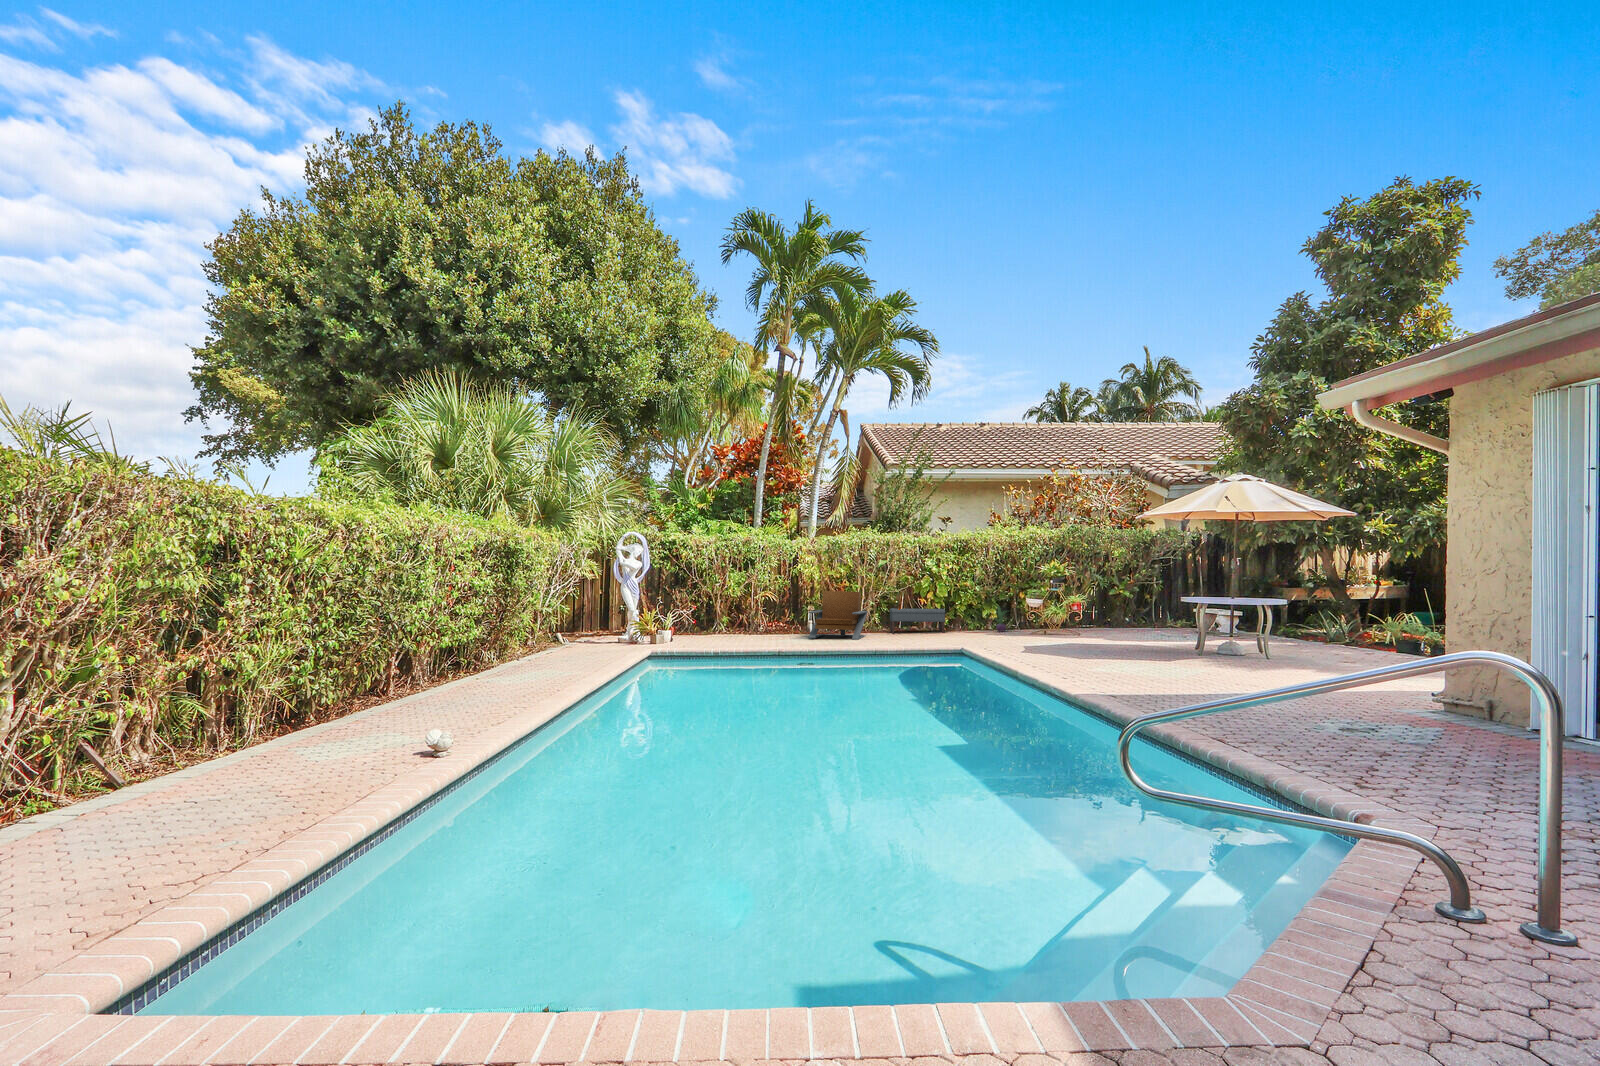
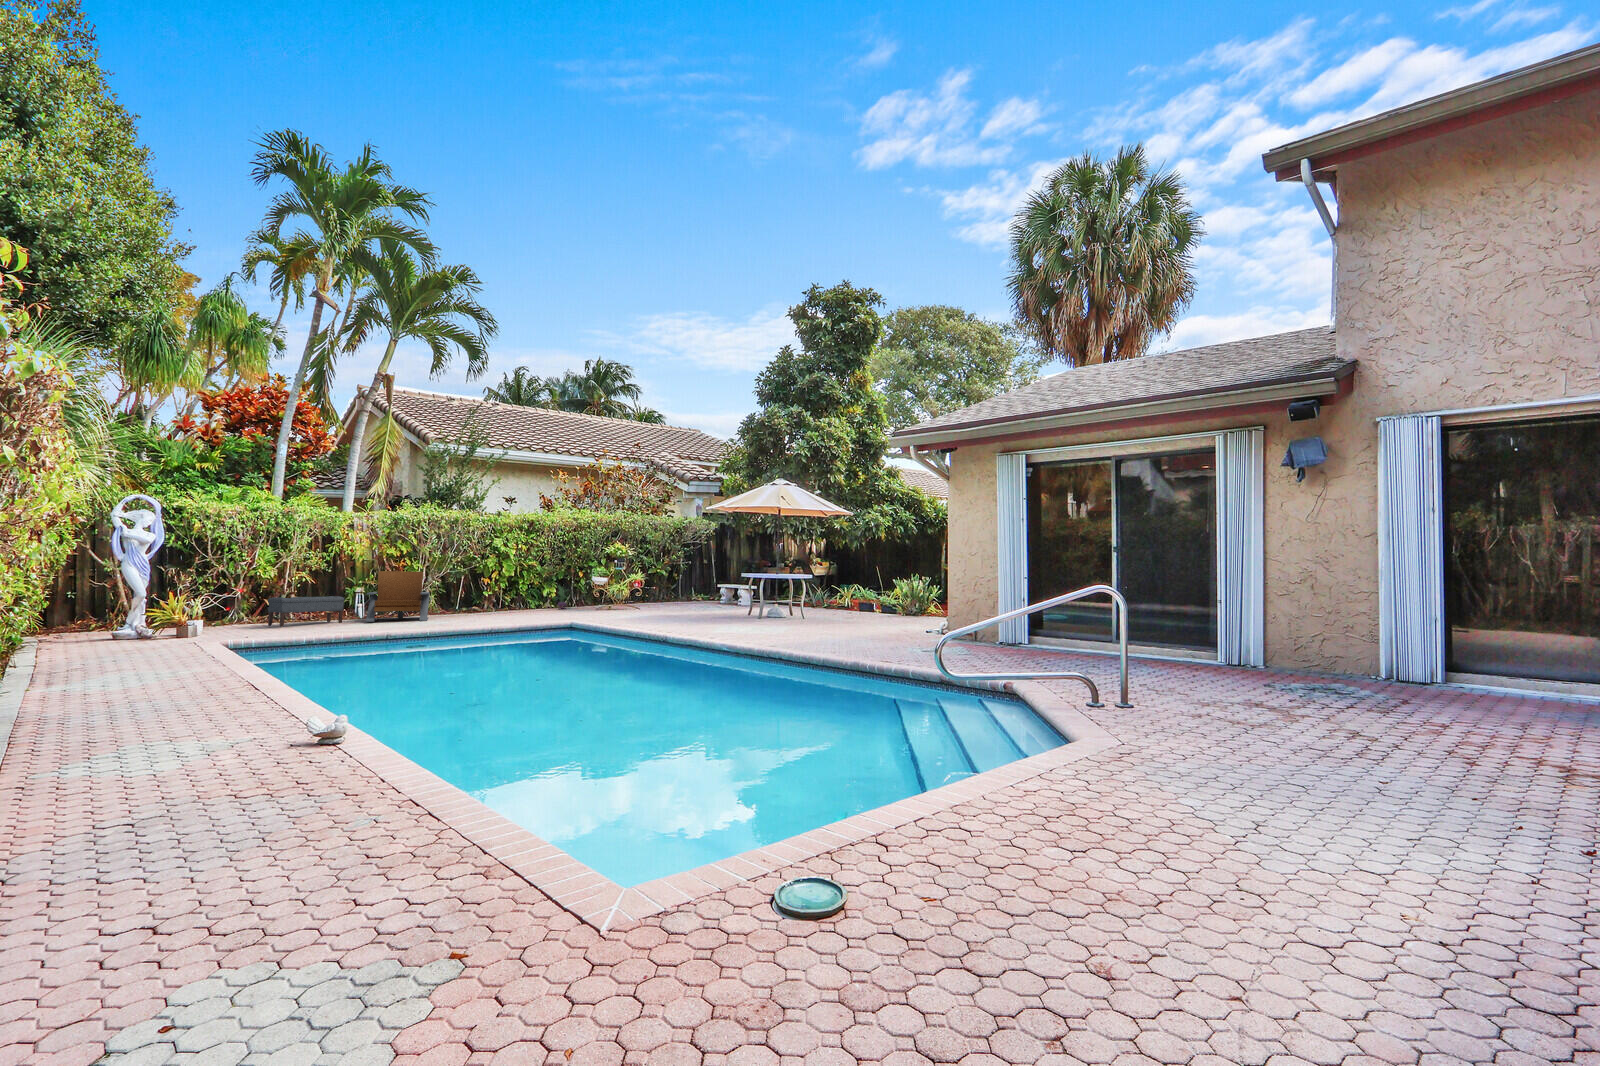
bench: present [889,608,945,633] -> present [268,596,345,627]

